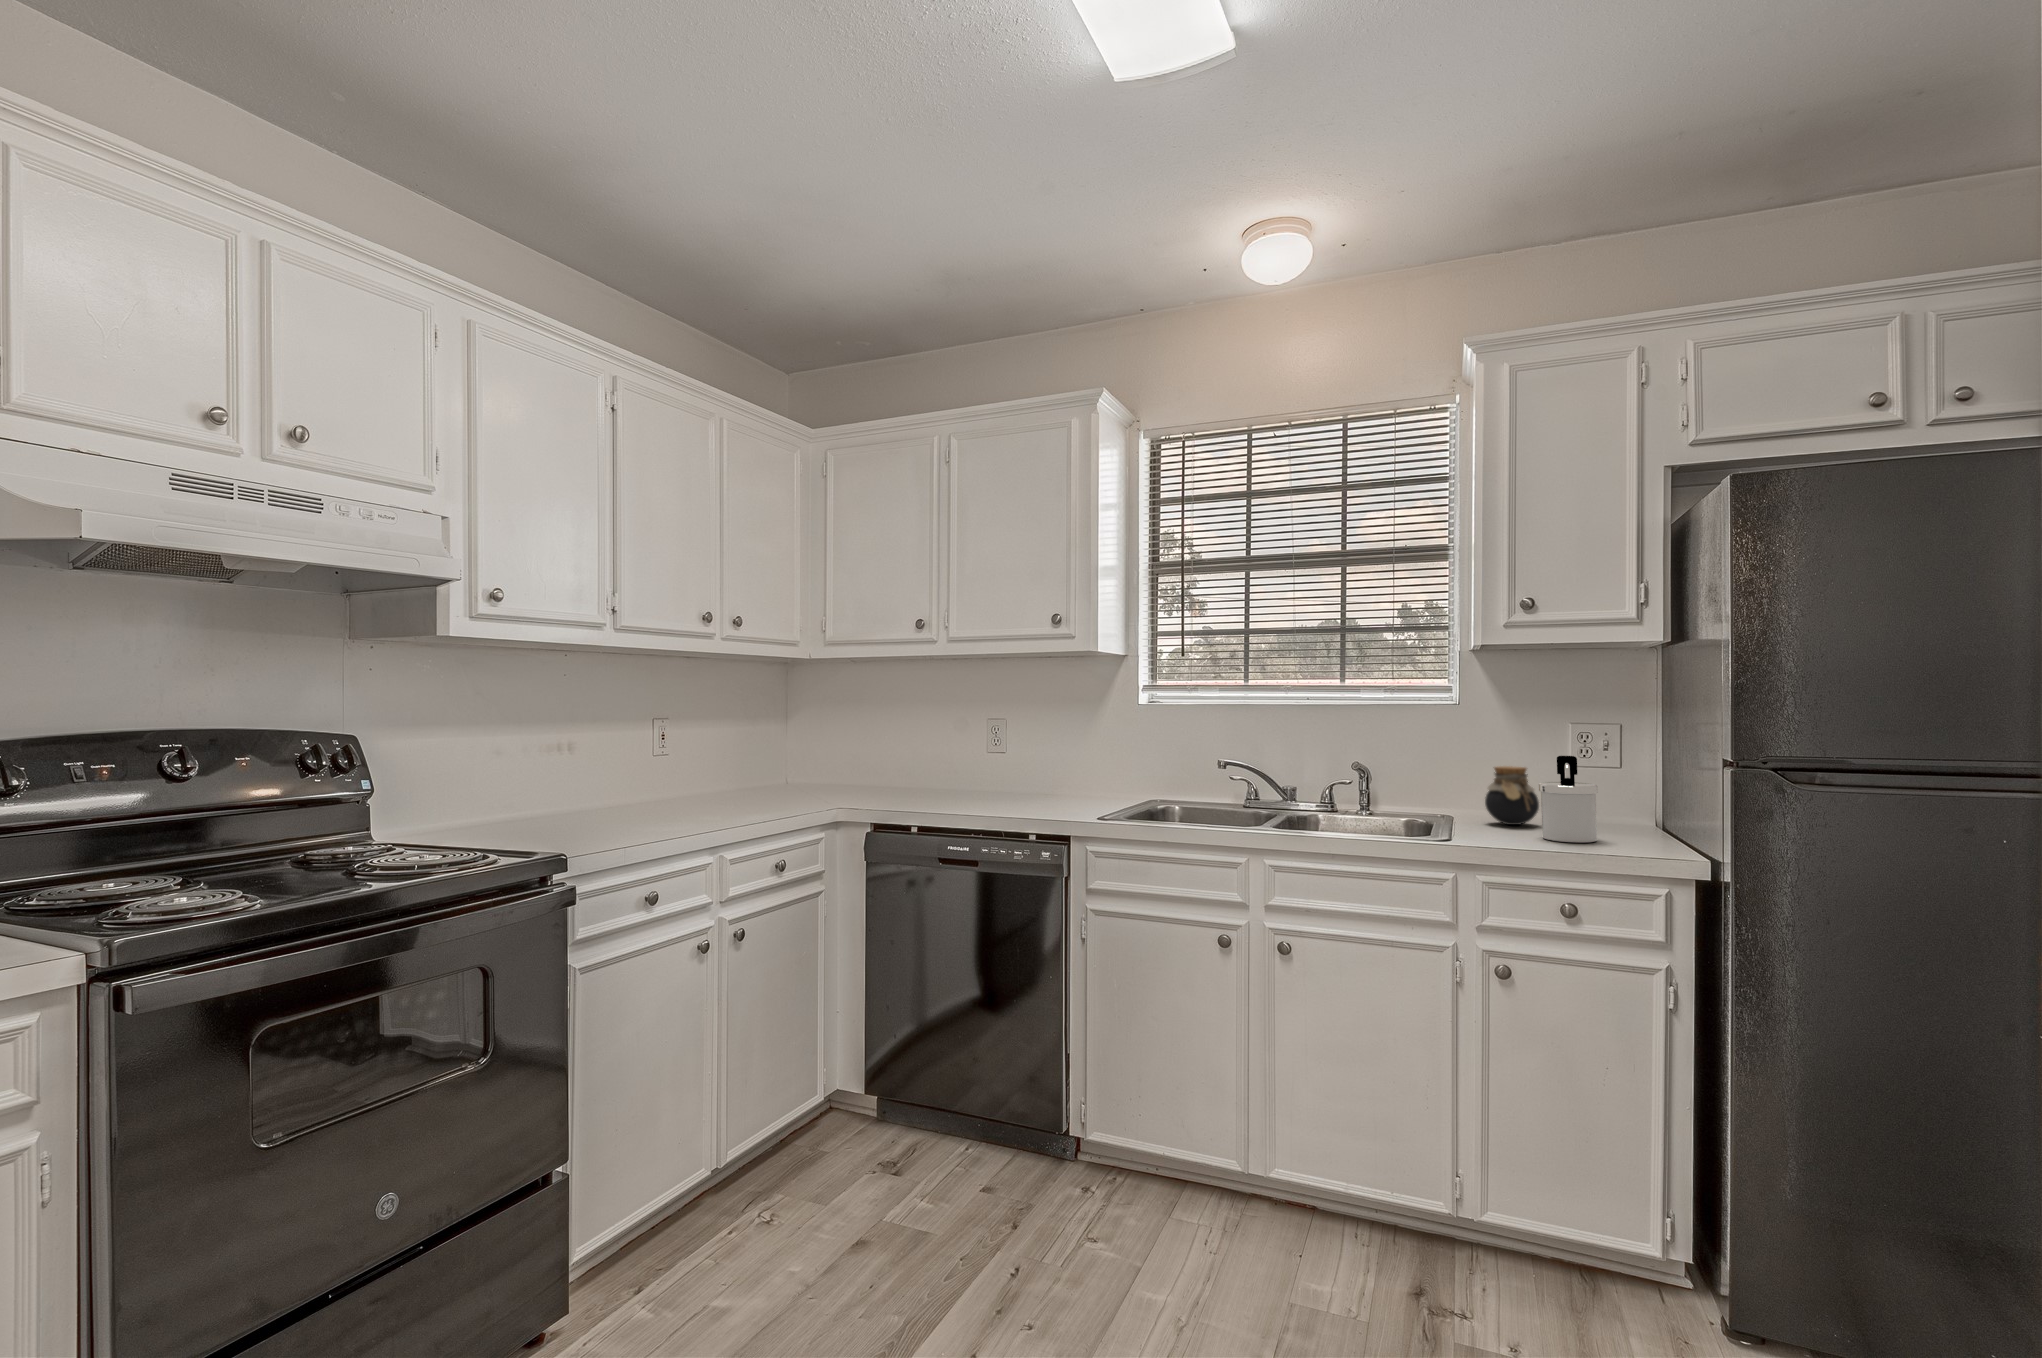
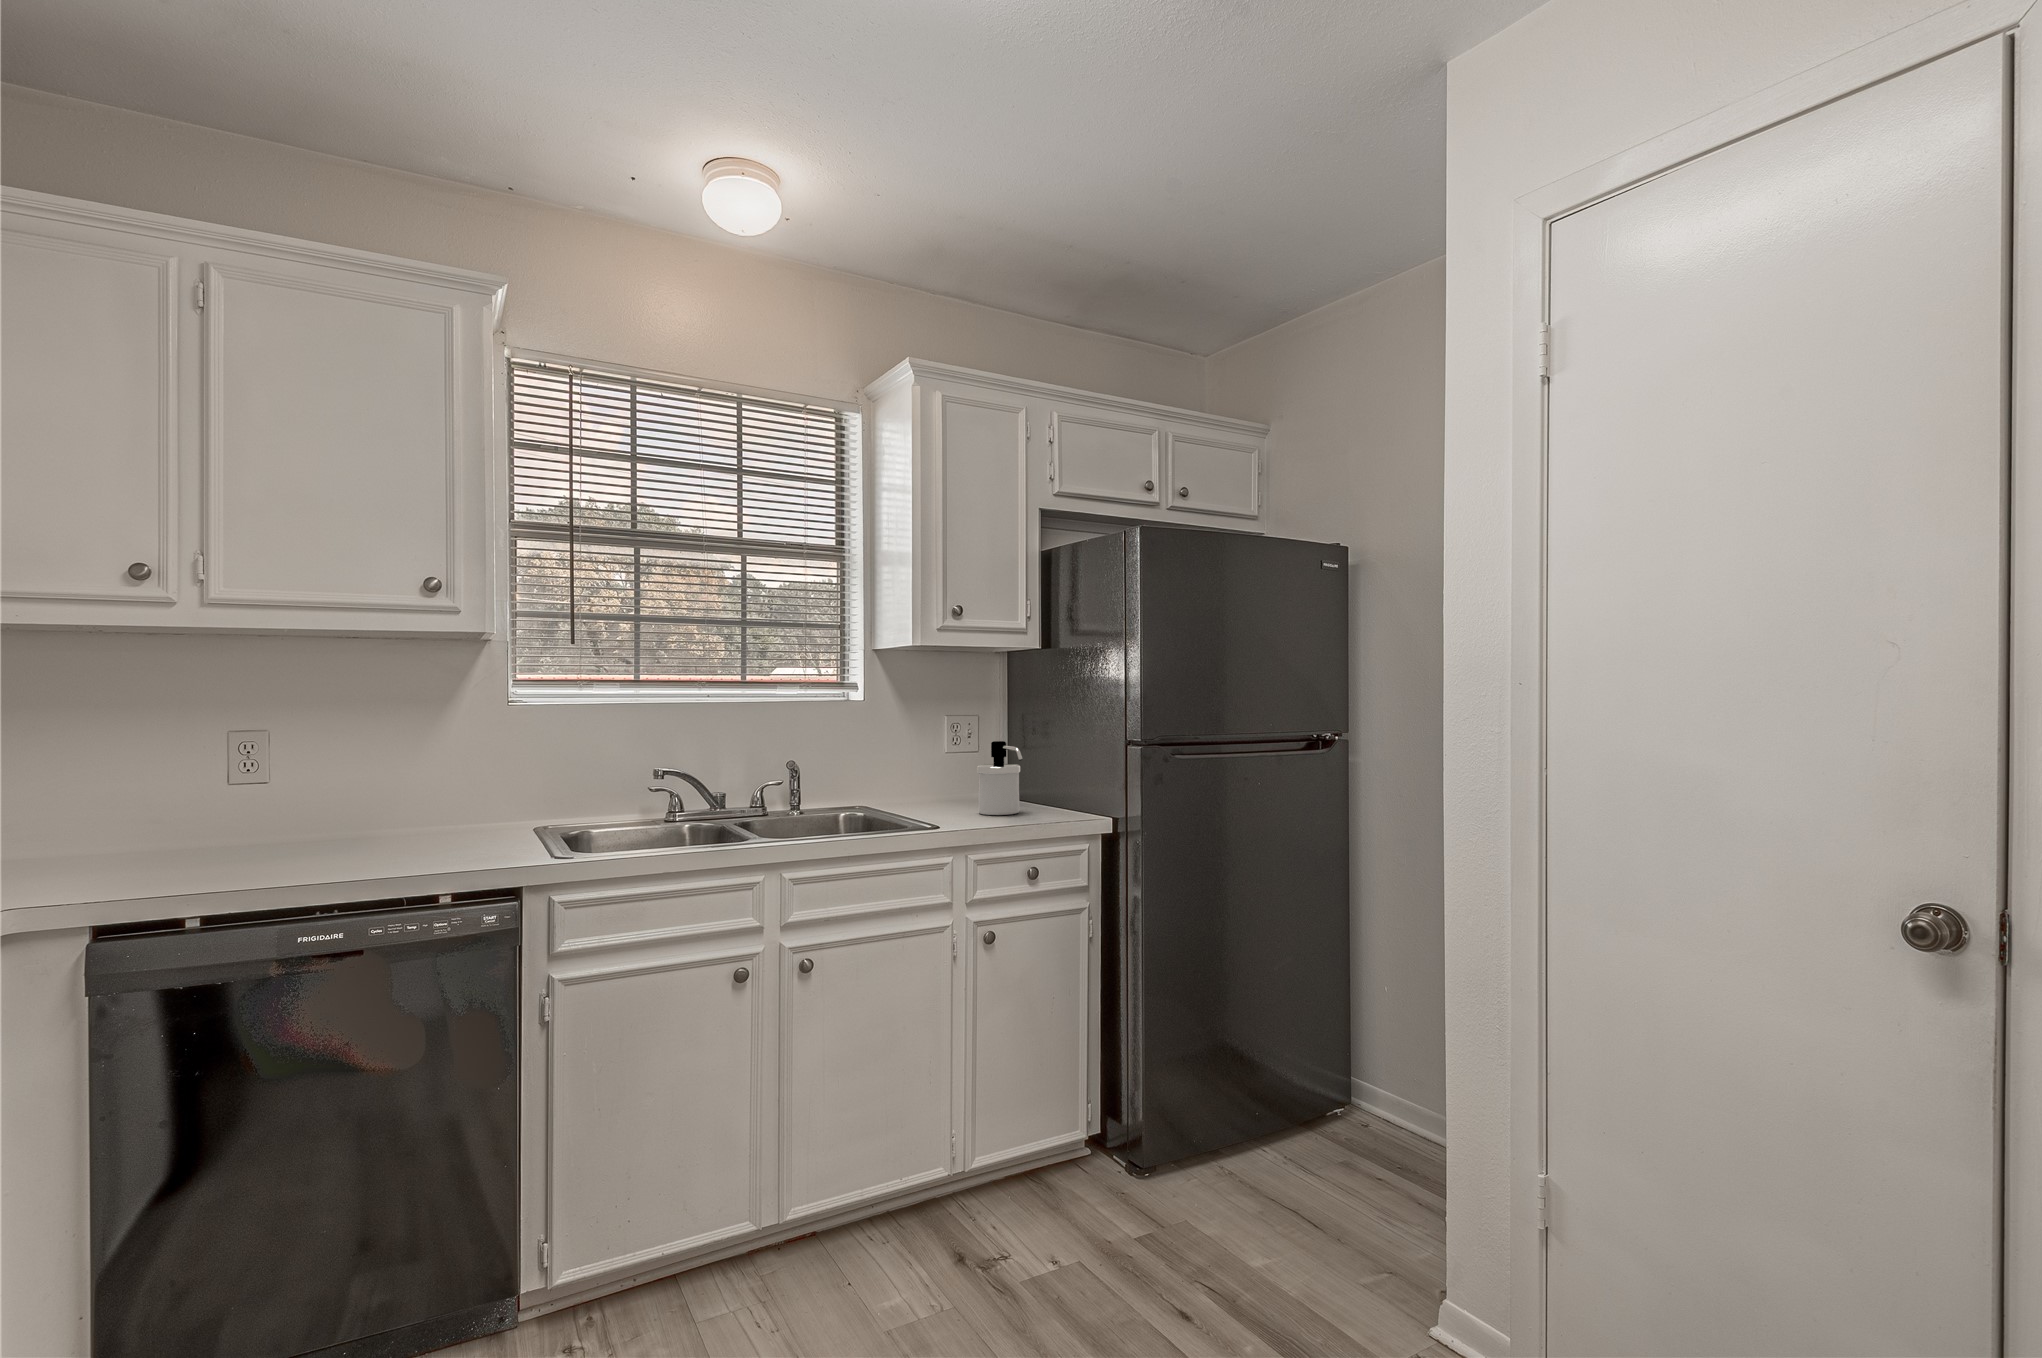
jar: present [1485,766,1539,825] -> none [904,755,950,808]

